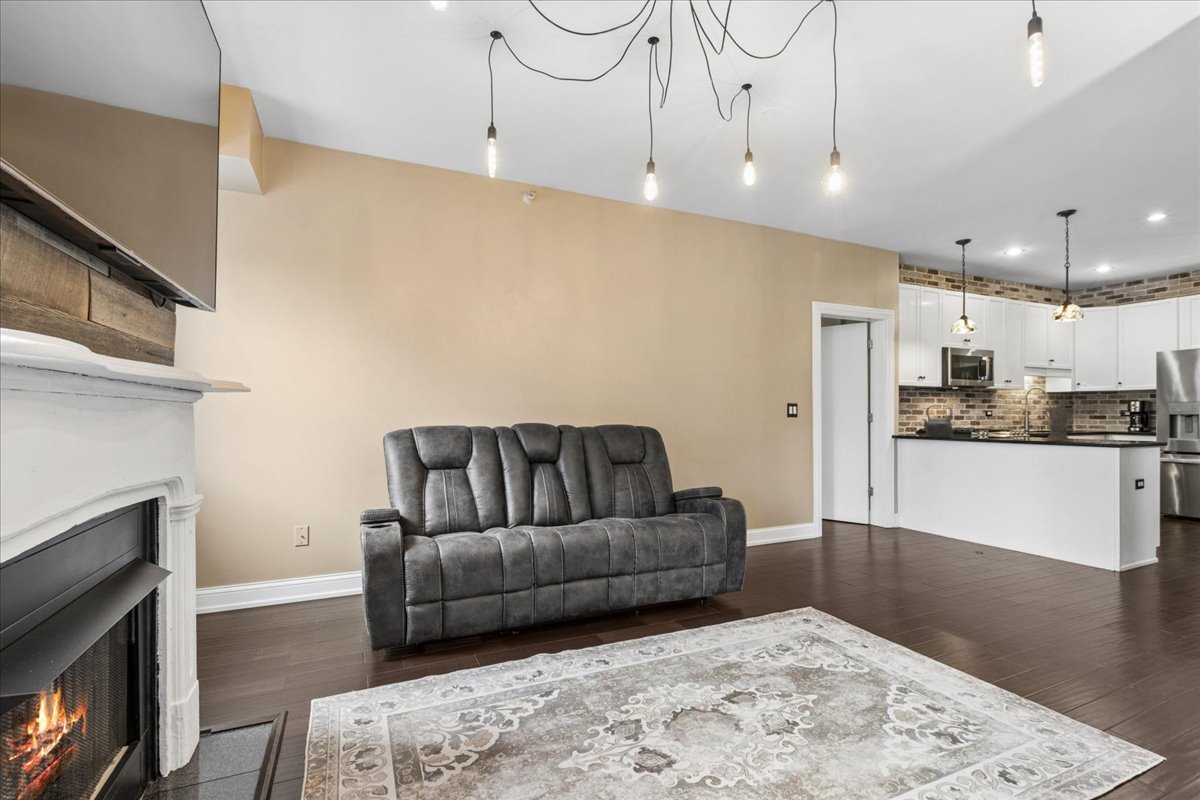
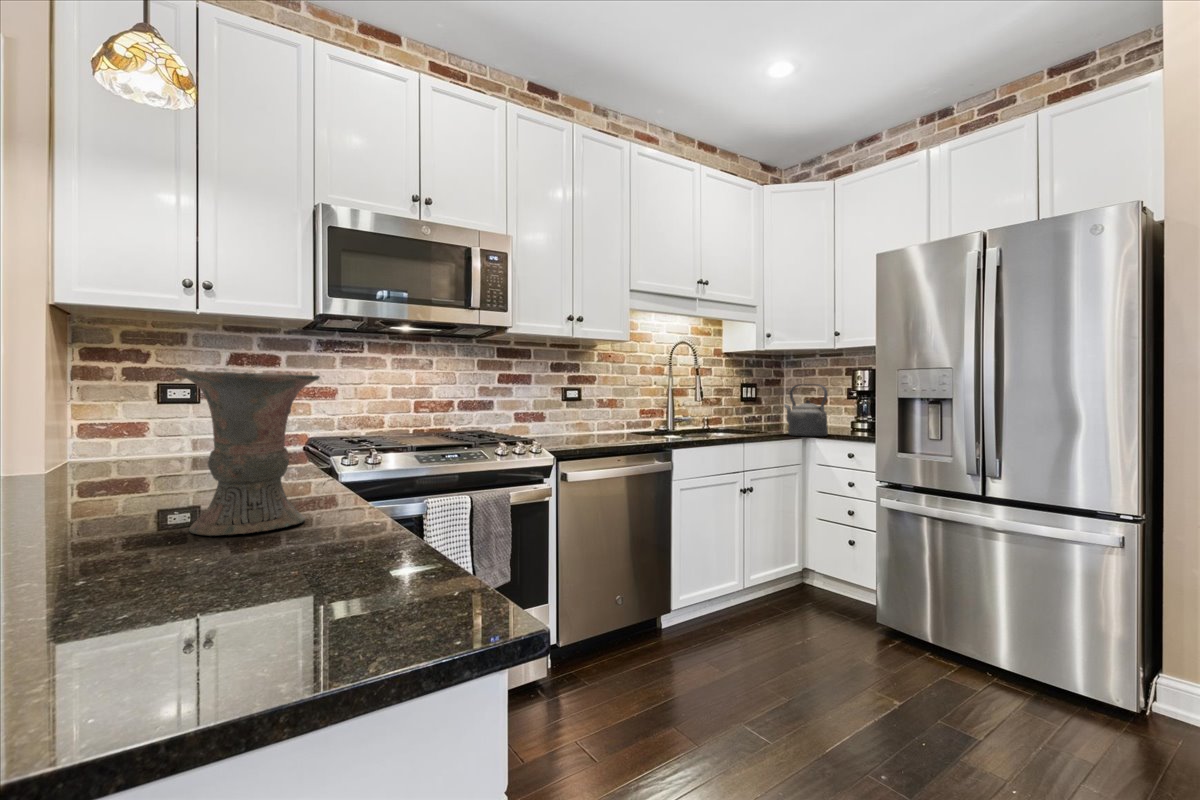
kettle: present [923,405,953,438] -> present [784,384,828,436]

